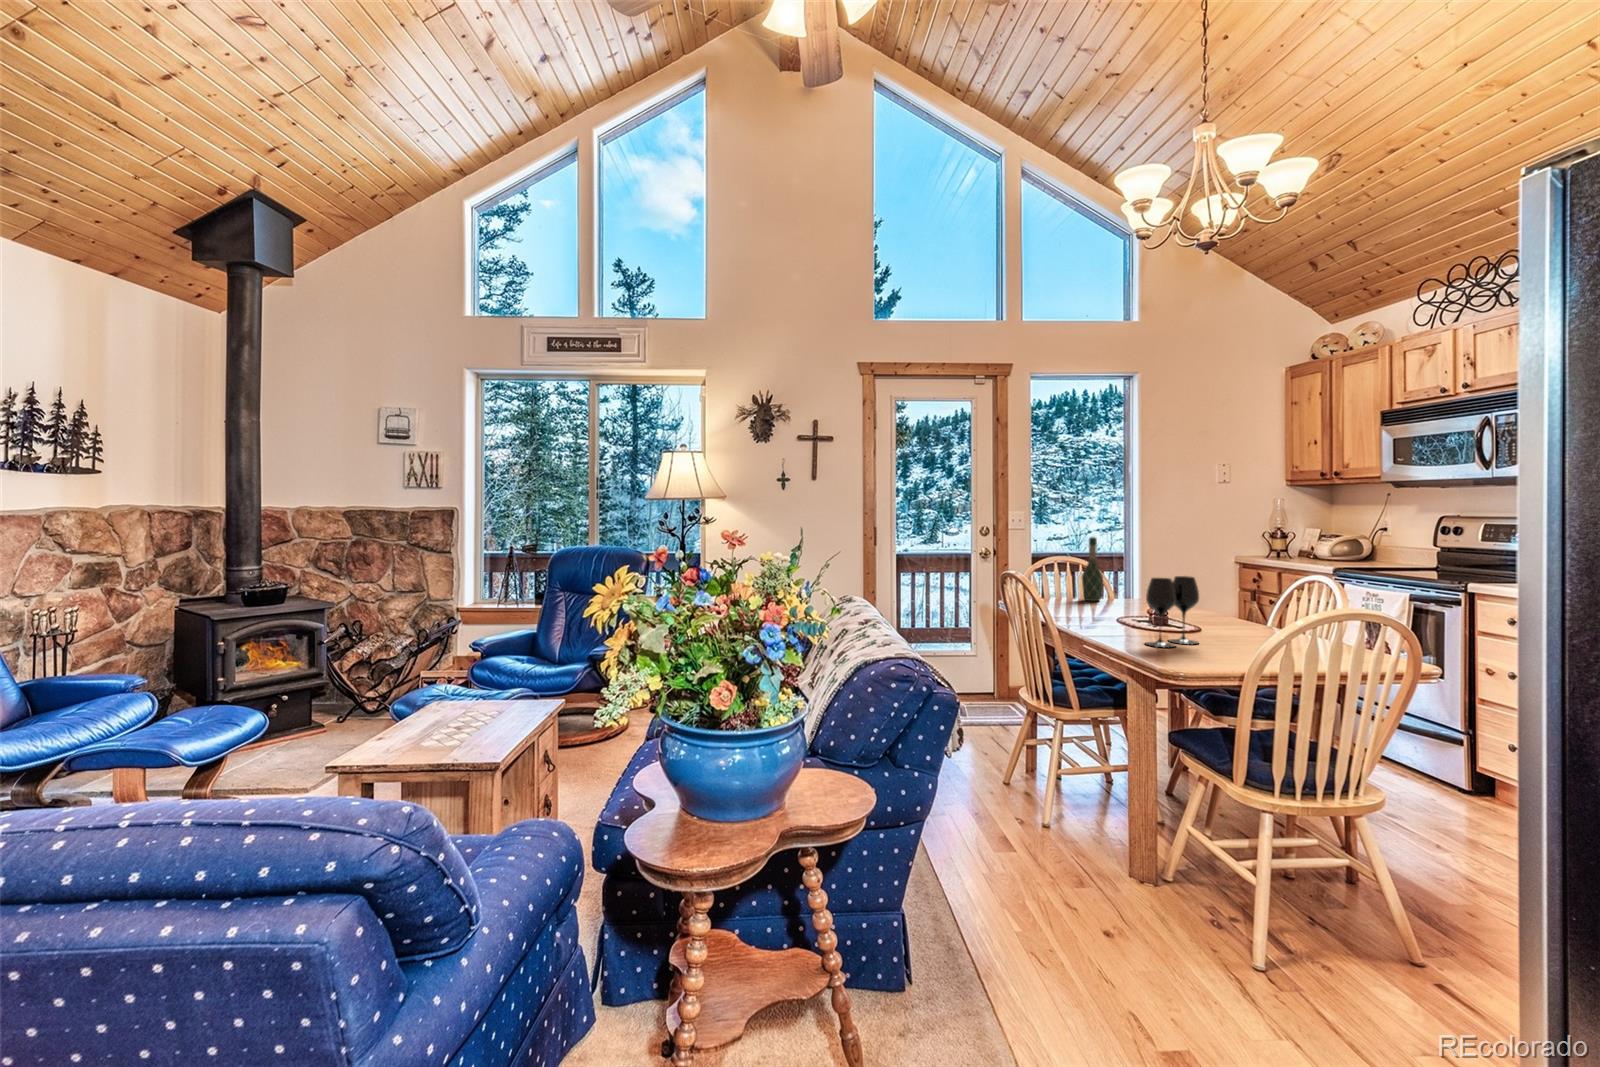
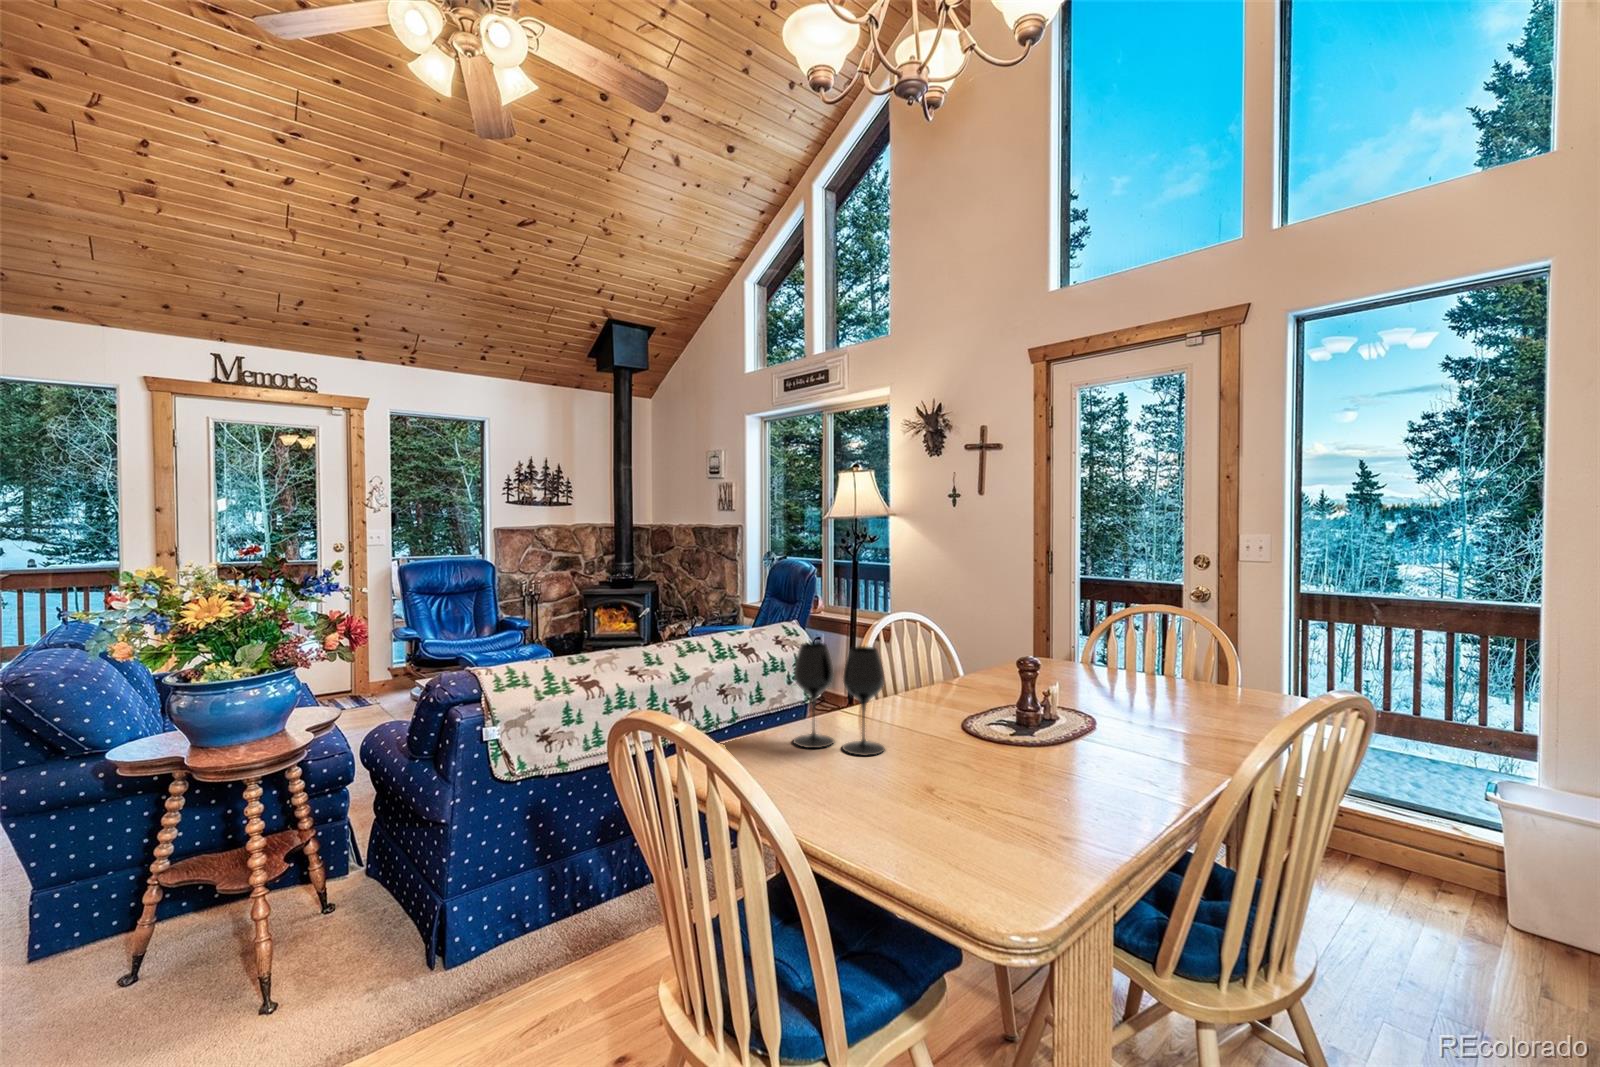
wine bottle: present [1082,537,1103,601] -> none [1102,582,1138,685]

